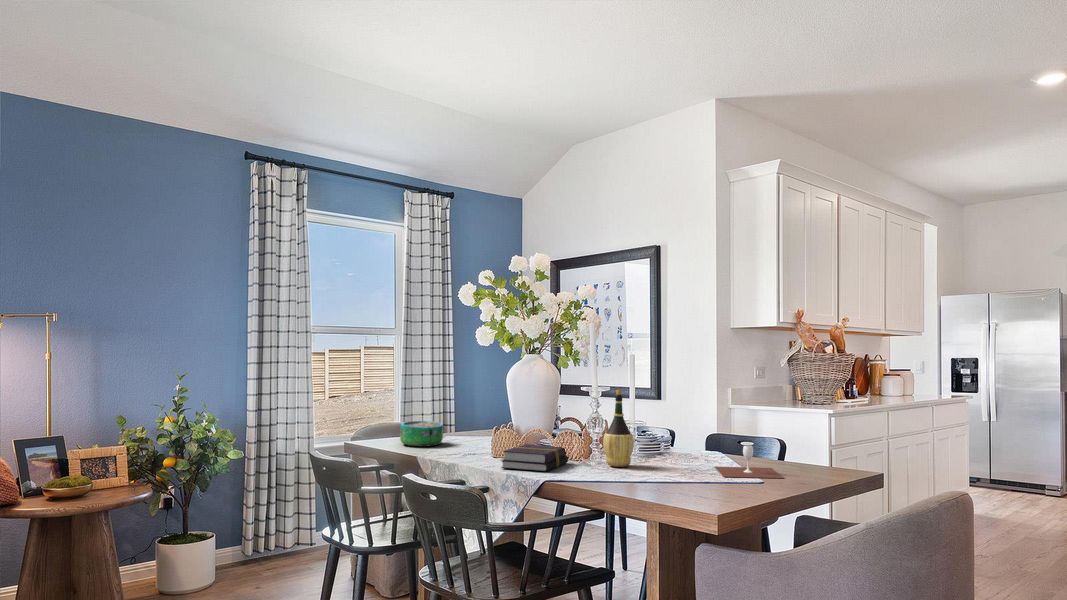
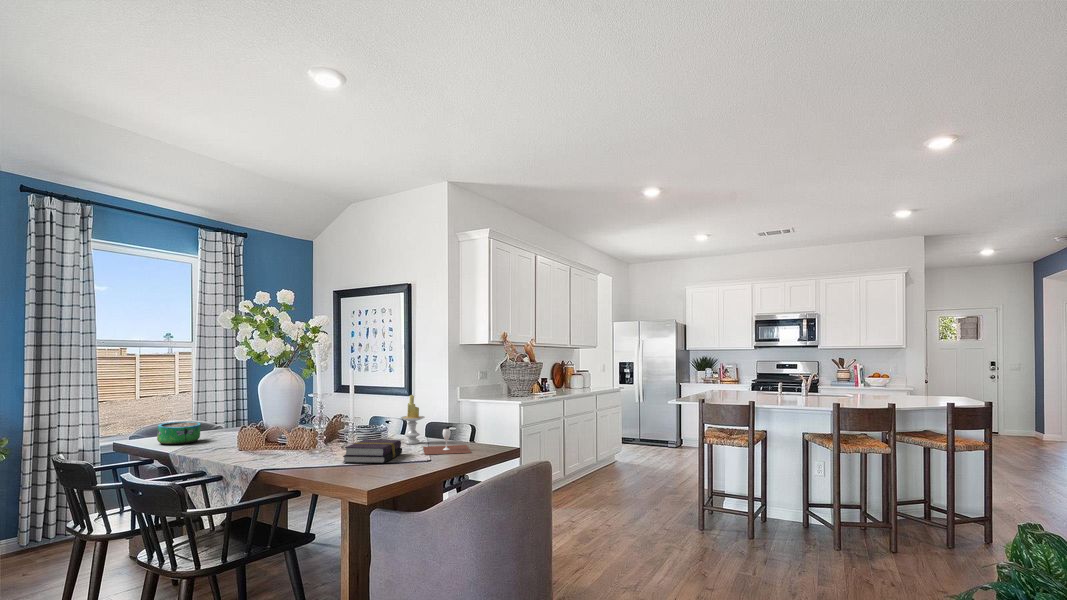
wine bottle: present [603,390,634,467] -> none [332,389,358,451]
candle: none [681,400,712,462] -> present [401,395,424,444]
book: present [501,444,568,471] -> present [343,440,402,463]

